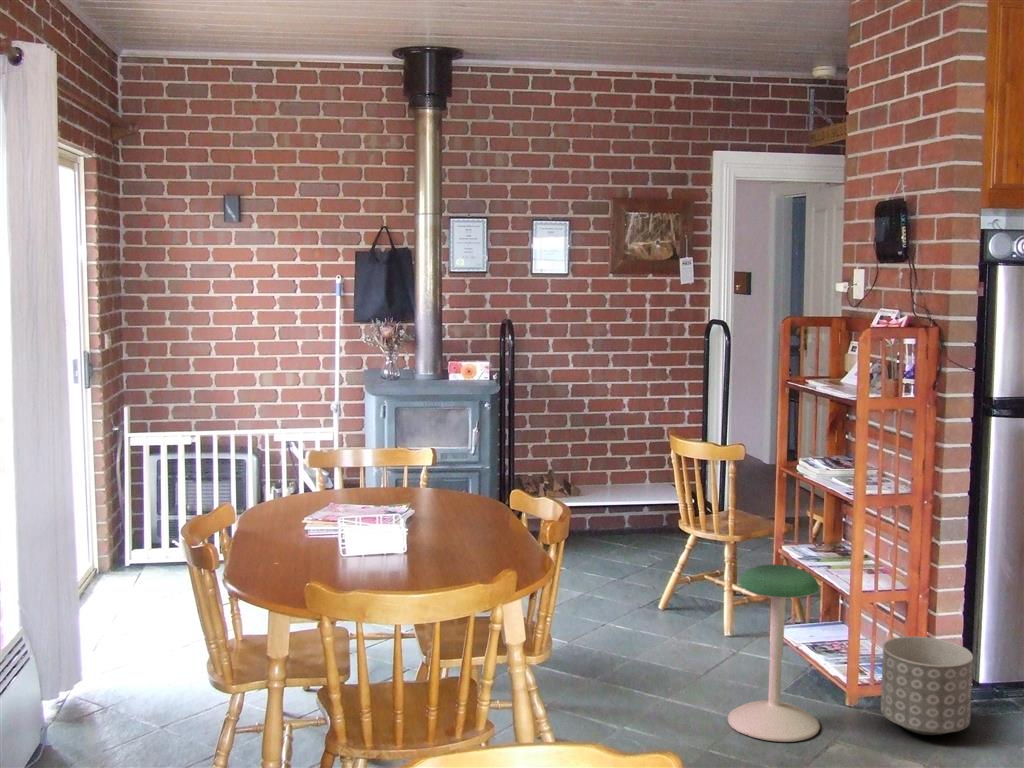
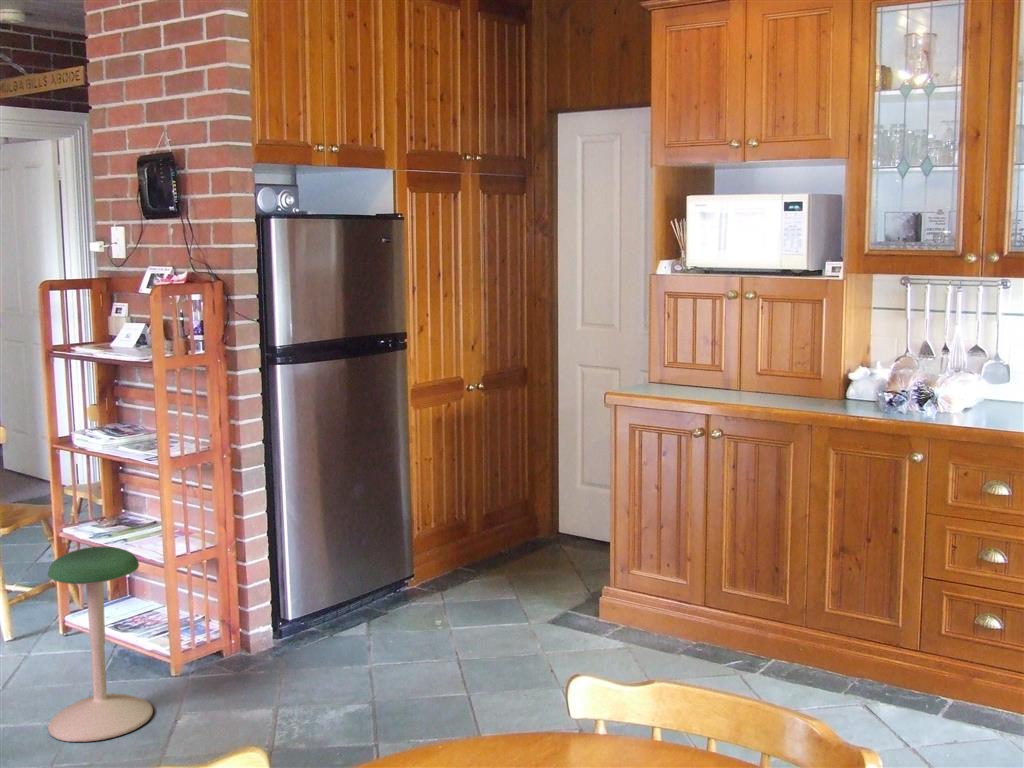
planter: present [881,636,973,735] -> none [204,587,291,683]

